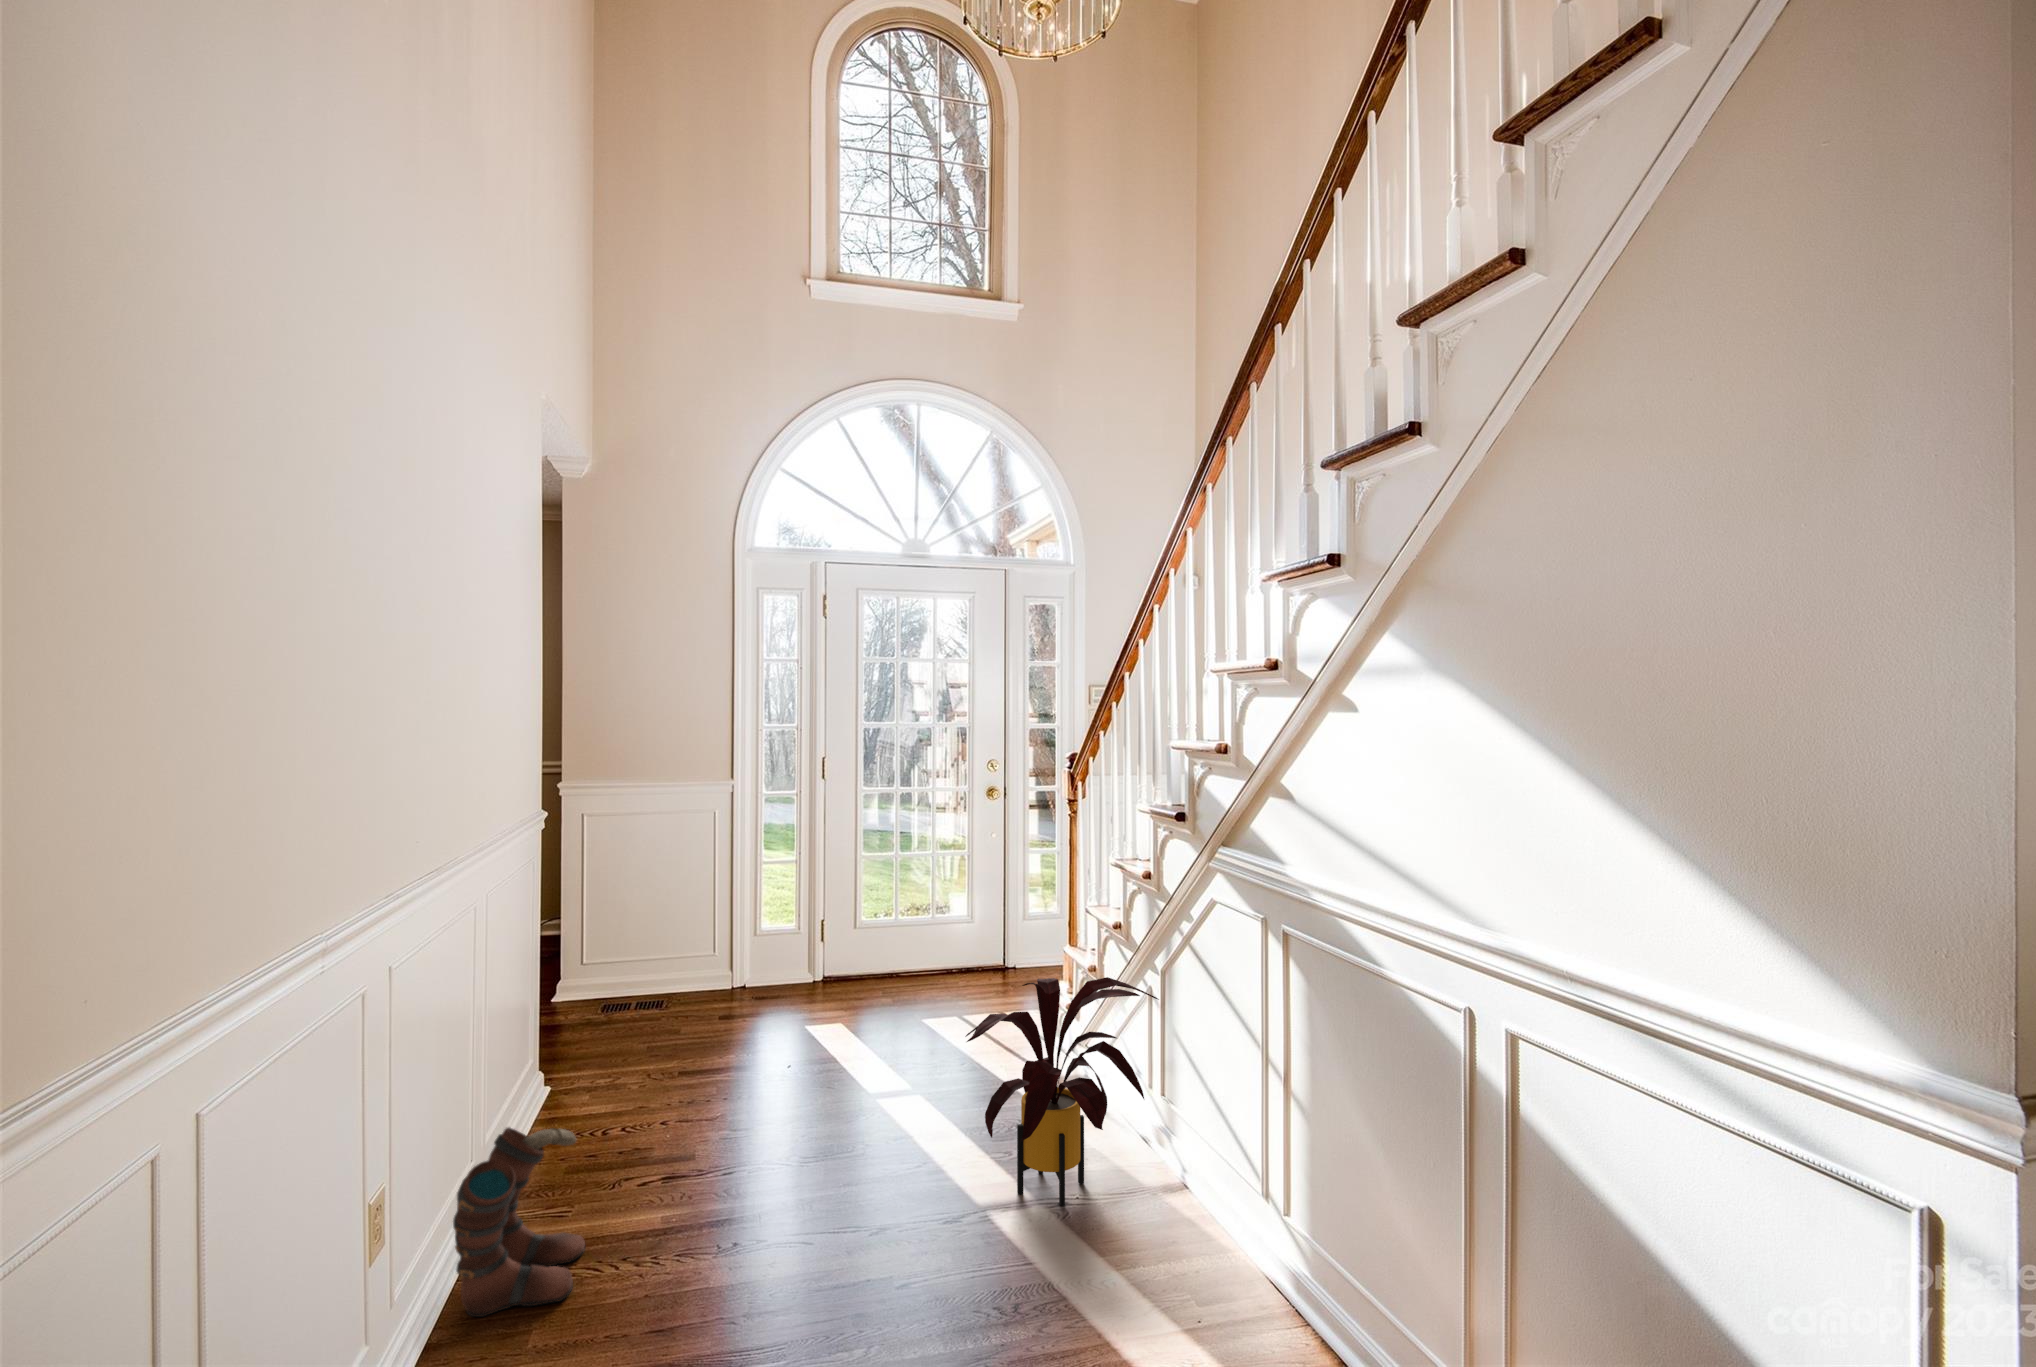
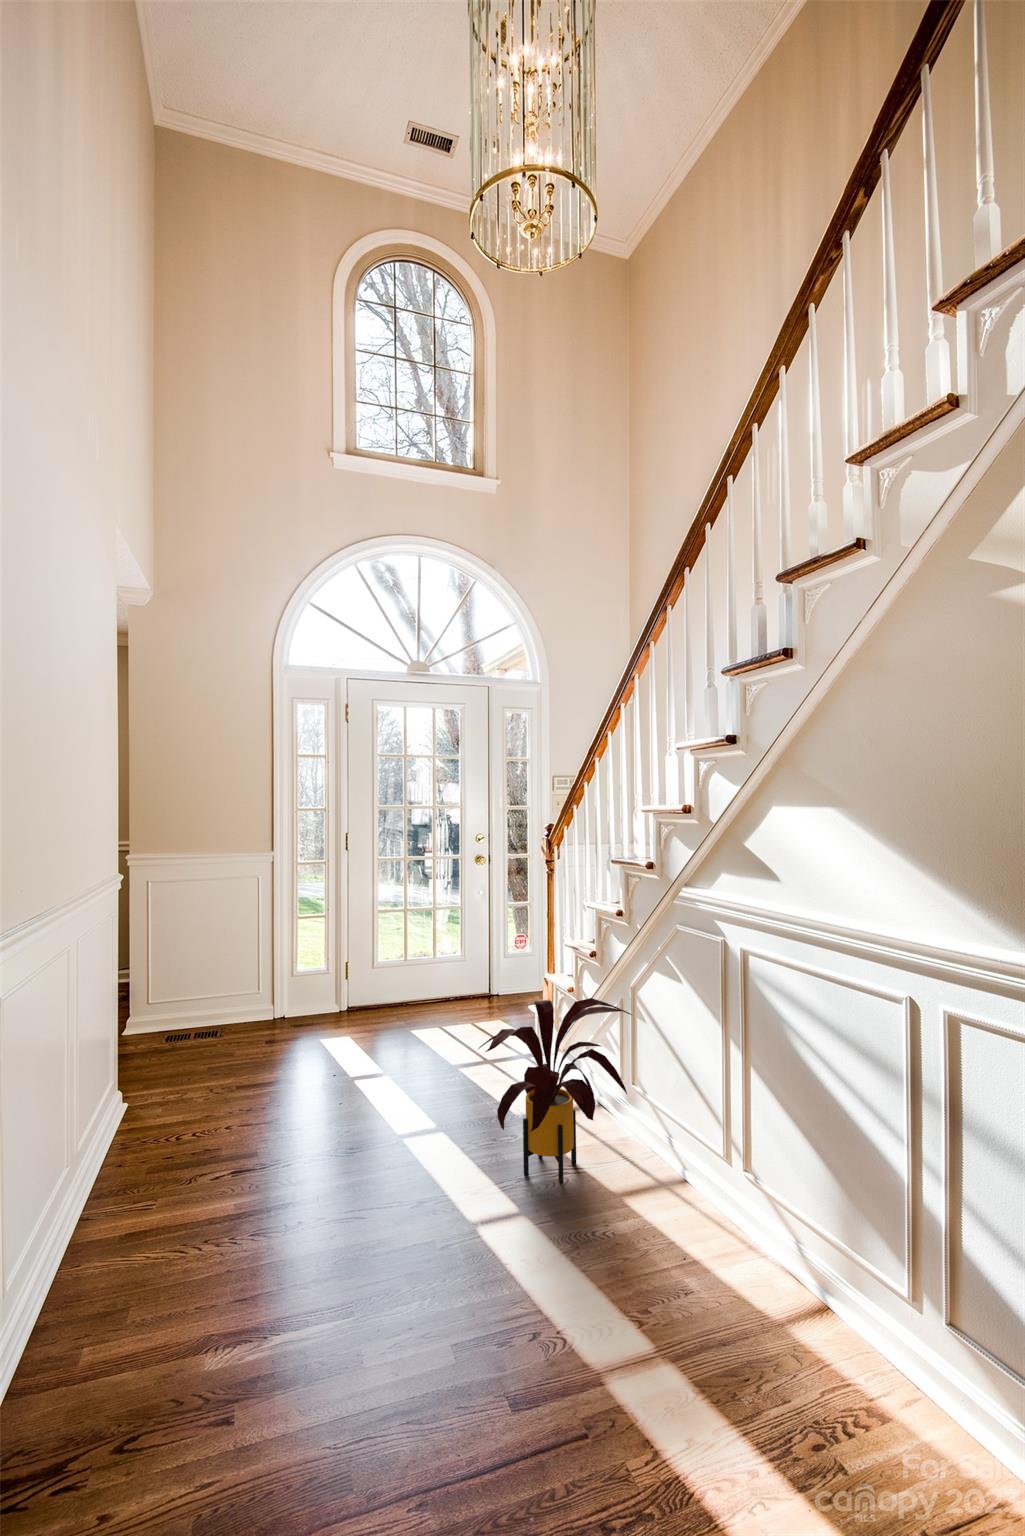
boots: present [453,1127,585,1317] -> none [63,1134,172,1295]

